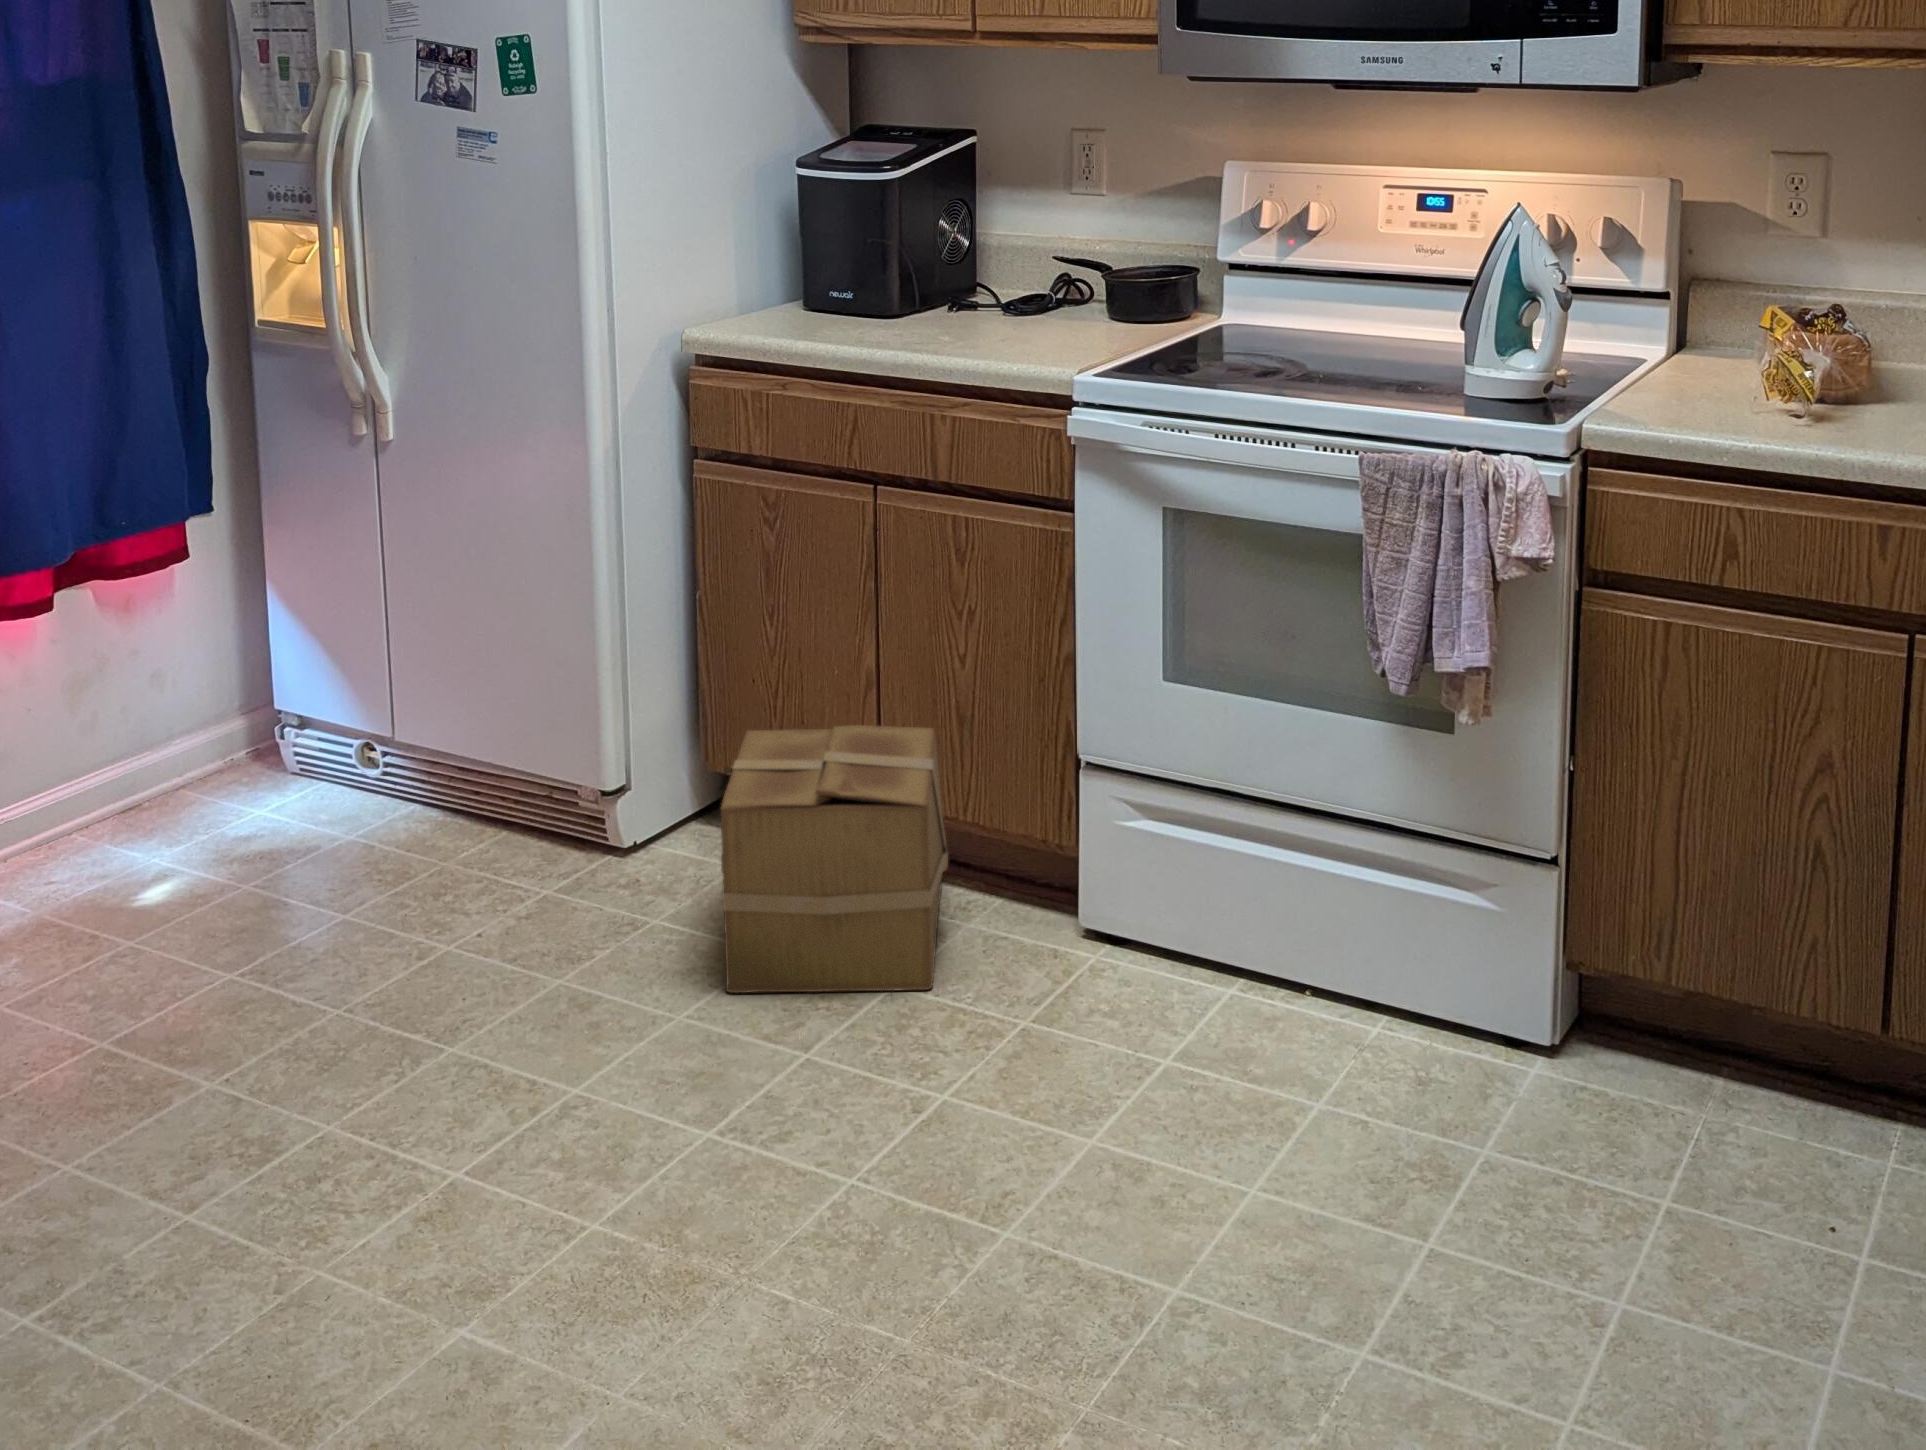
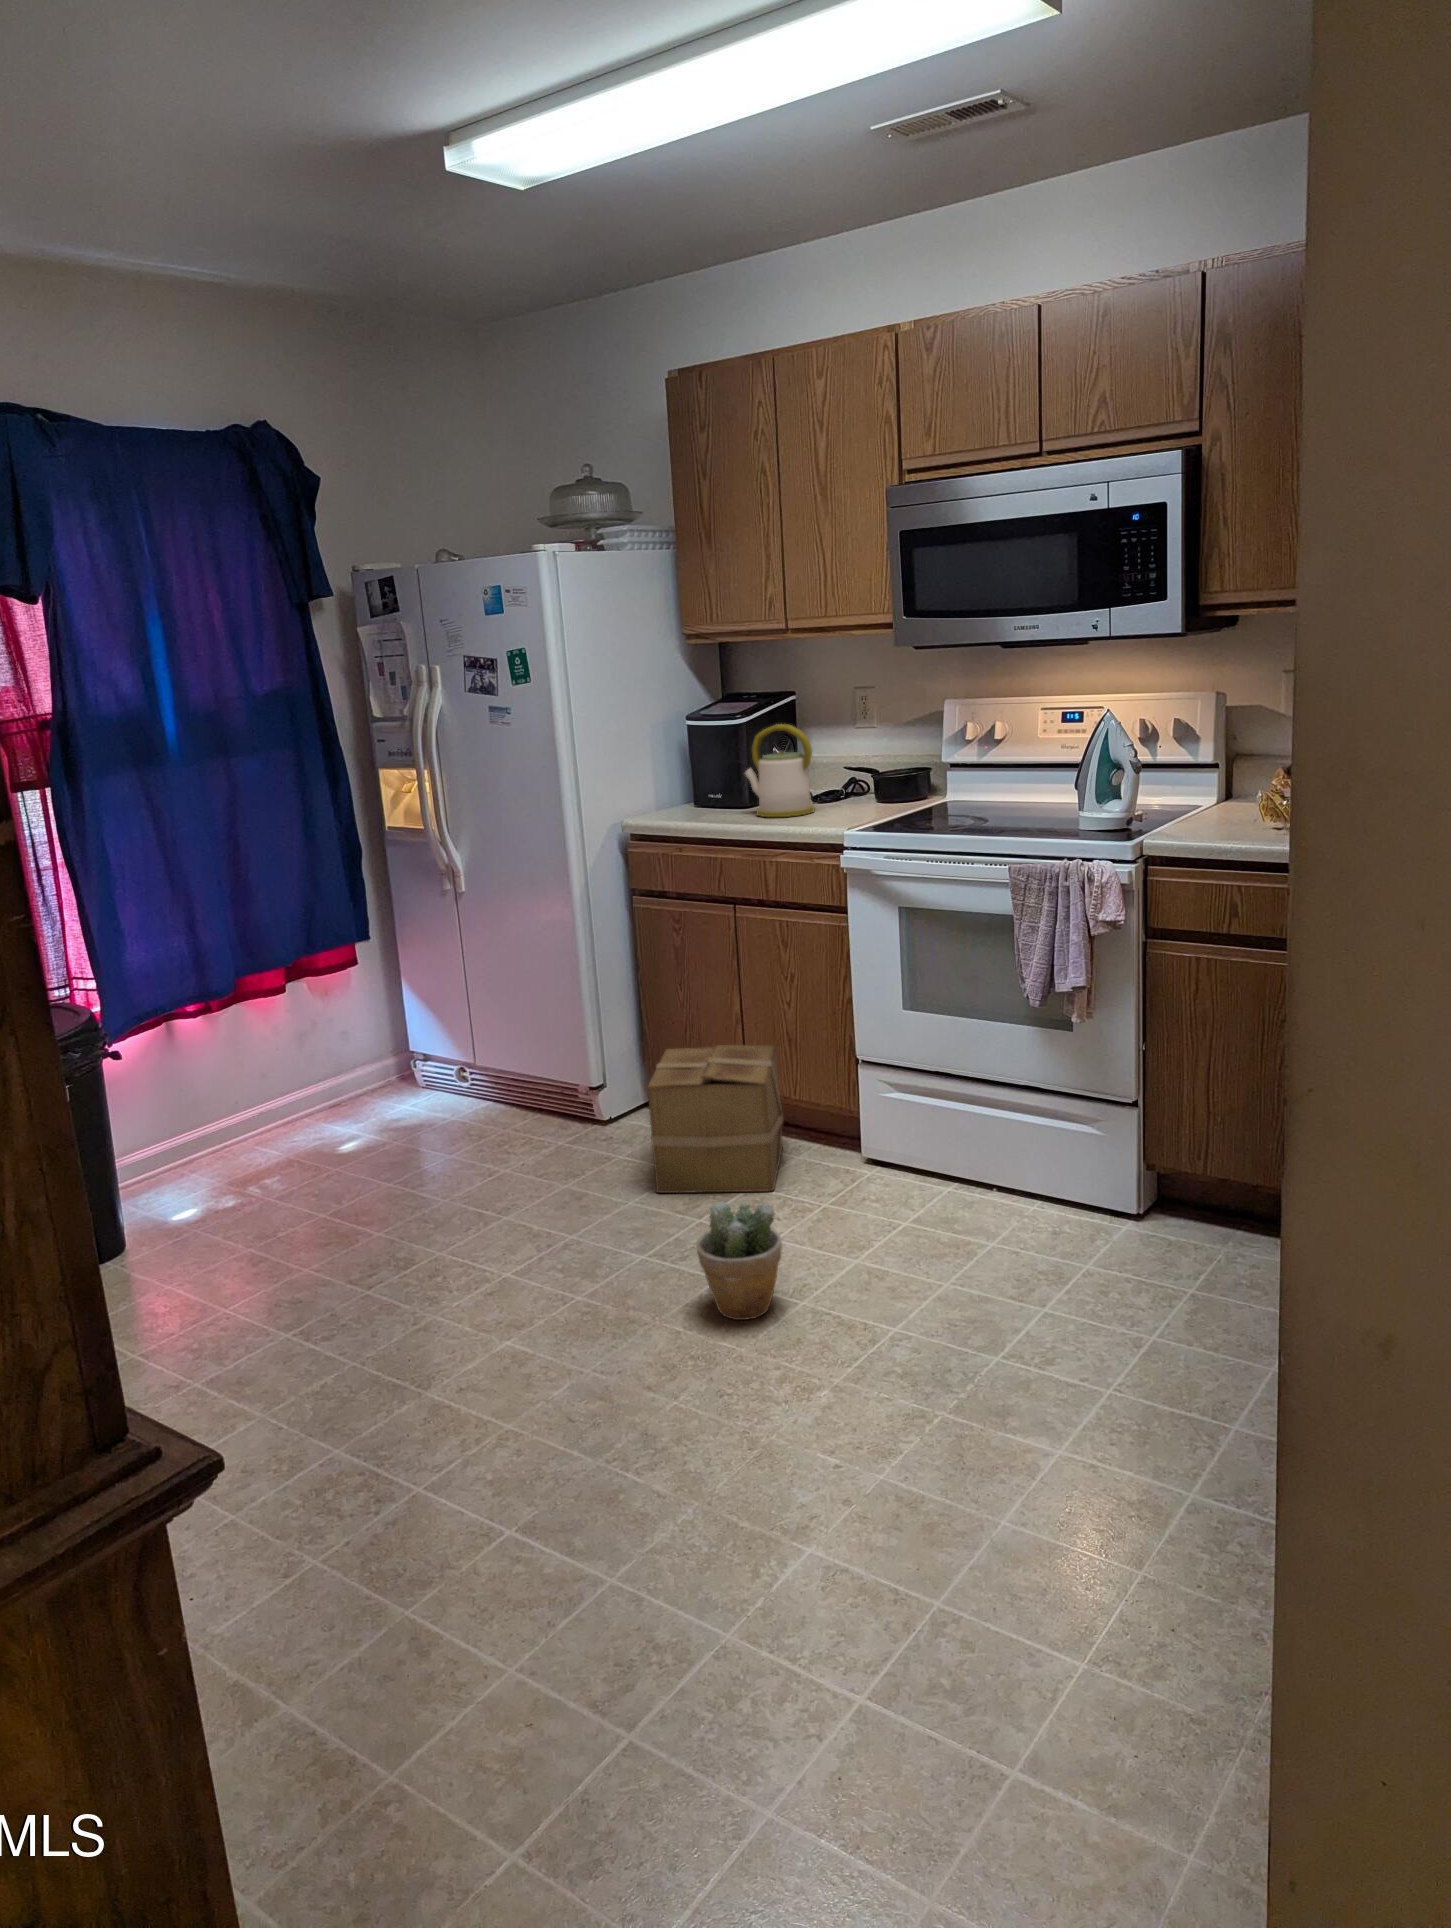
kettle: none [894,186,1010,341] -> present [745,724,814,817]
potted plant: none [822,1049,976,1265] -> present [696,1203,782,1320]

